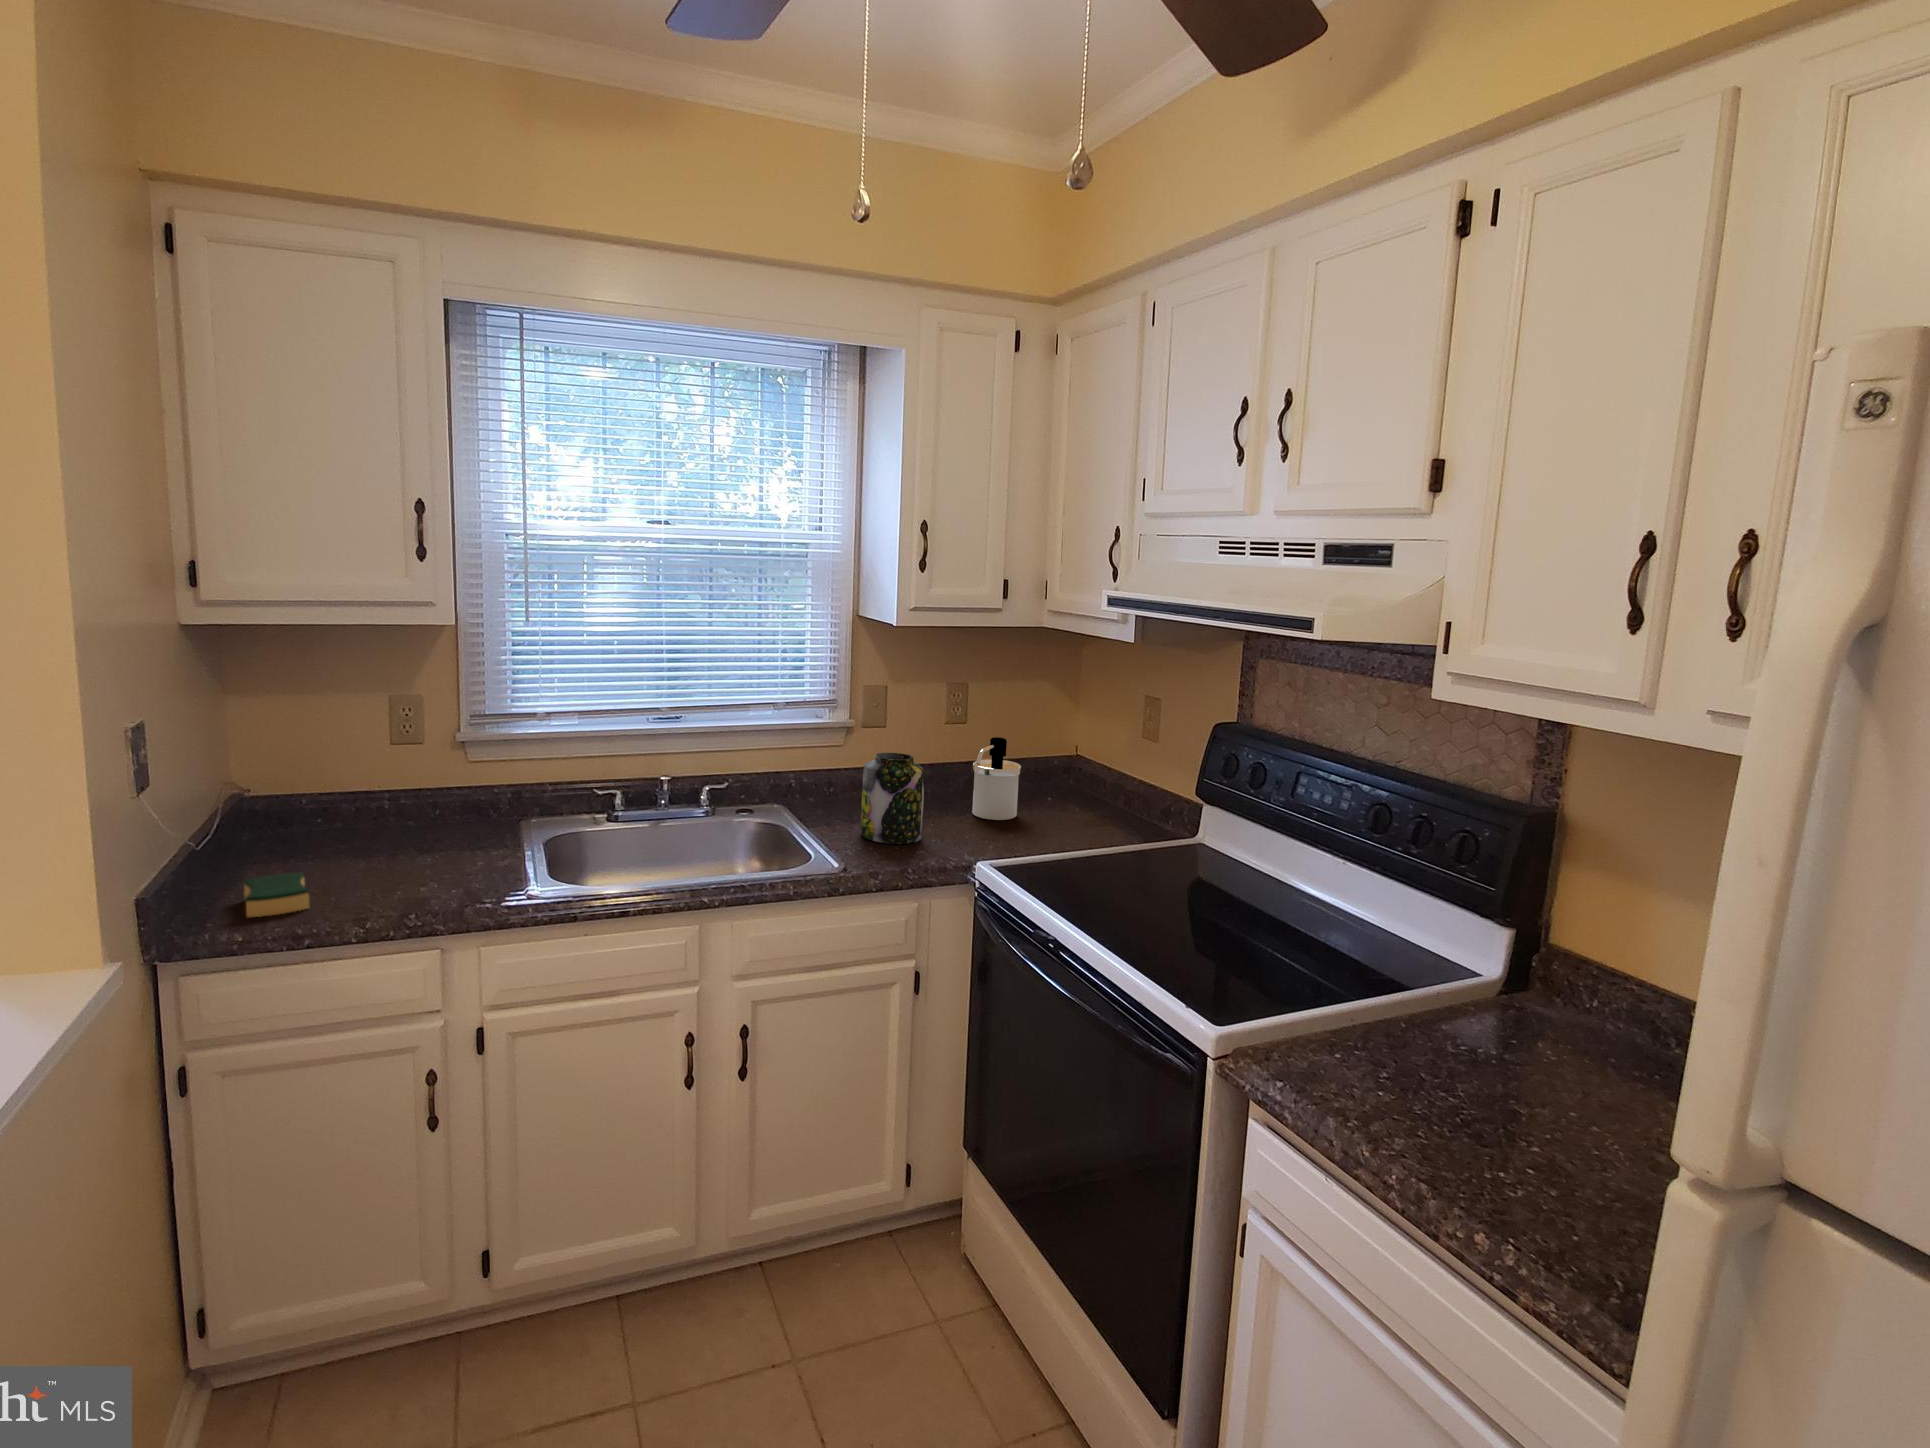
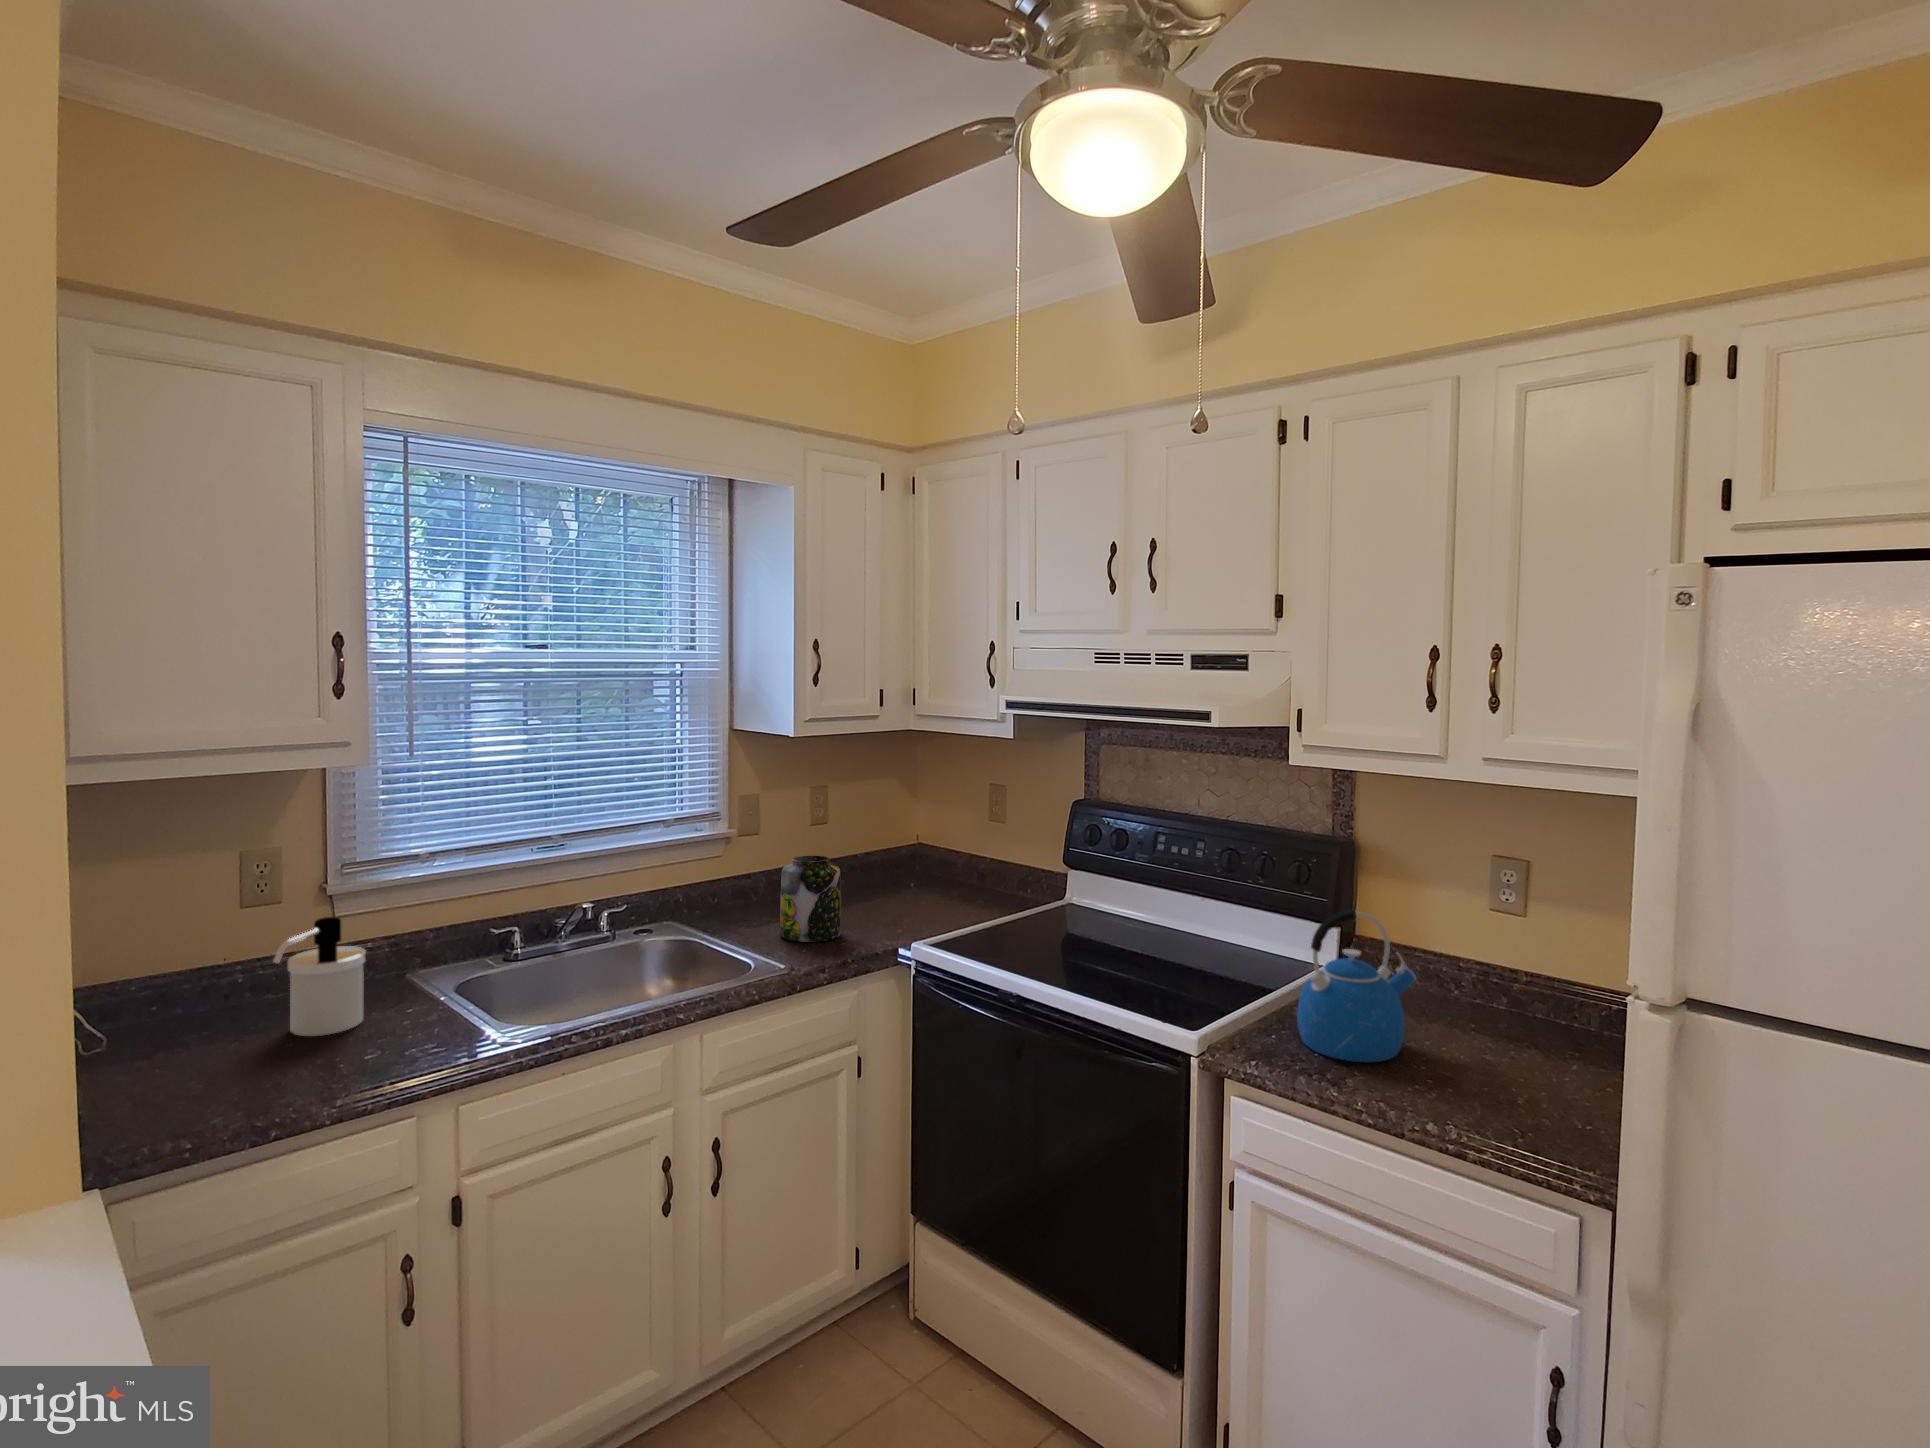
soap dispenser: present [972,737,1021,820] -> present [273,917,366,1036]
sponge: present [244,872,309,917] -> none [153,1062,255,1122]
kettle: none [1366,907,1568,1129] -> present [1297,909,1416,1062]

